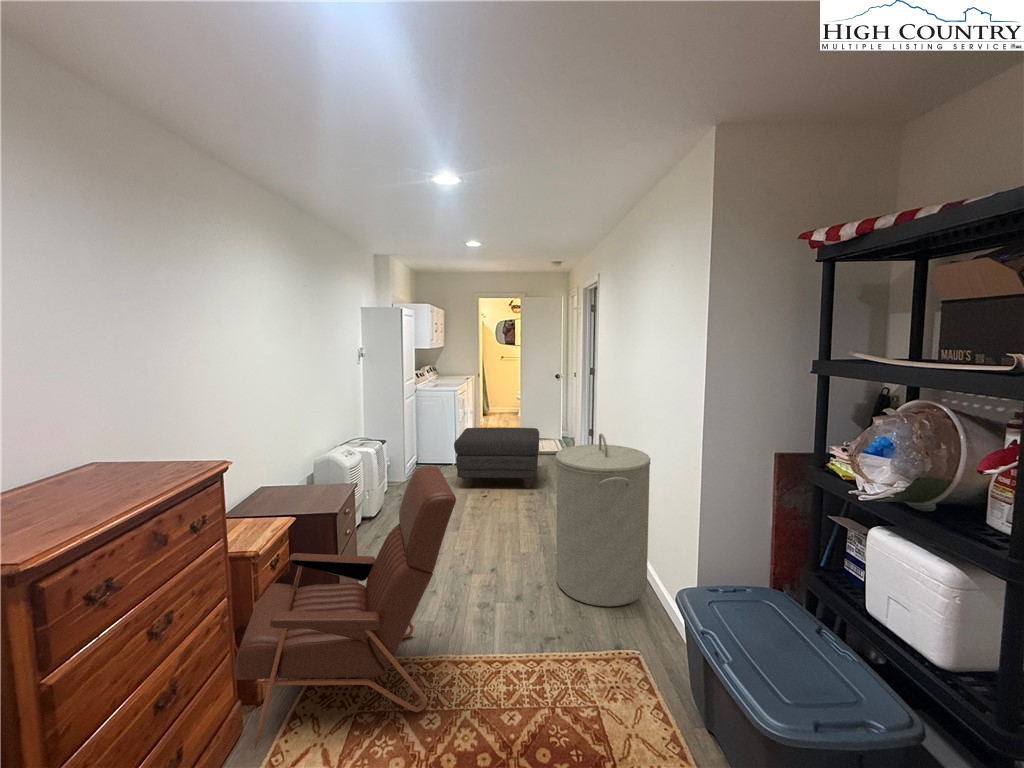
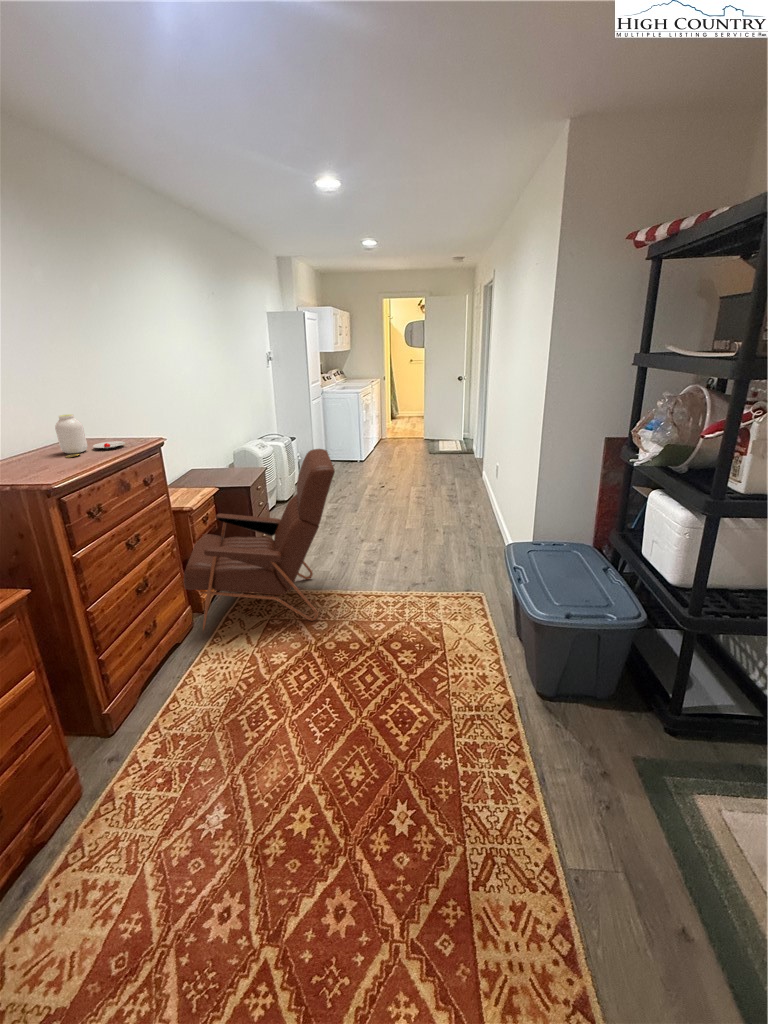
ottoman: present [454,427,539,489] -> none [355,427,434,481]
laundry hamper: present [556,433,650,607] -> none [430,426,512,566]
jar: none [68,436,178,501] -> present [55,414,125,458]

